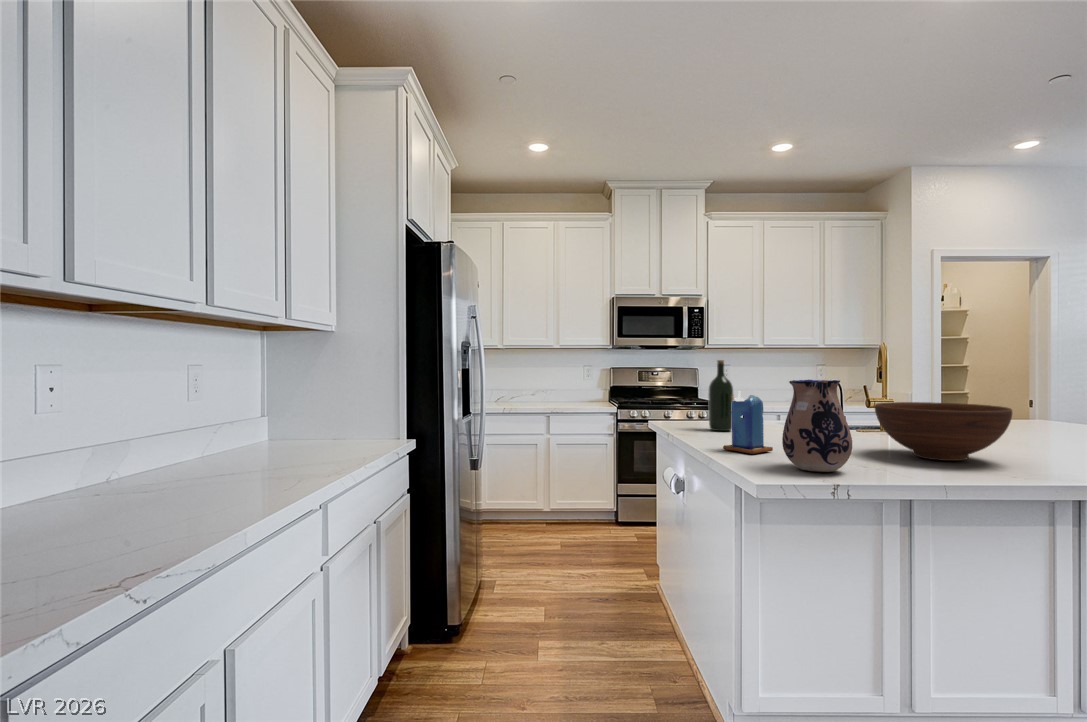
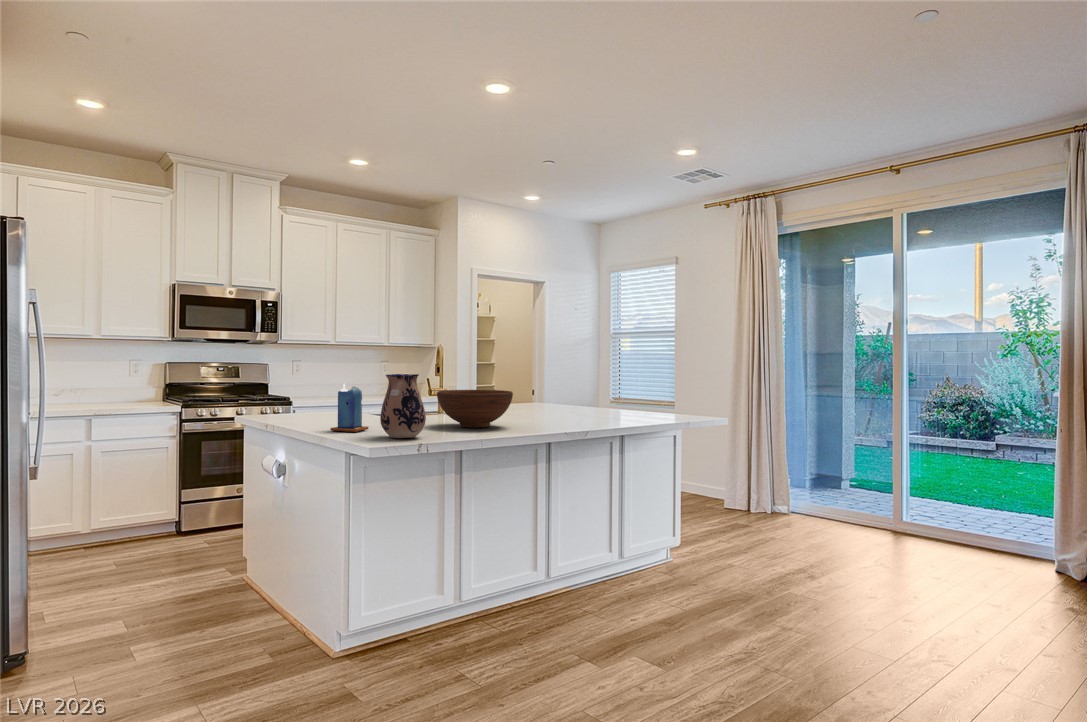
wine bottle: present [708,360,734,431] -> none [308,358,329,420]

